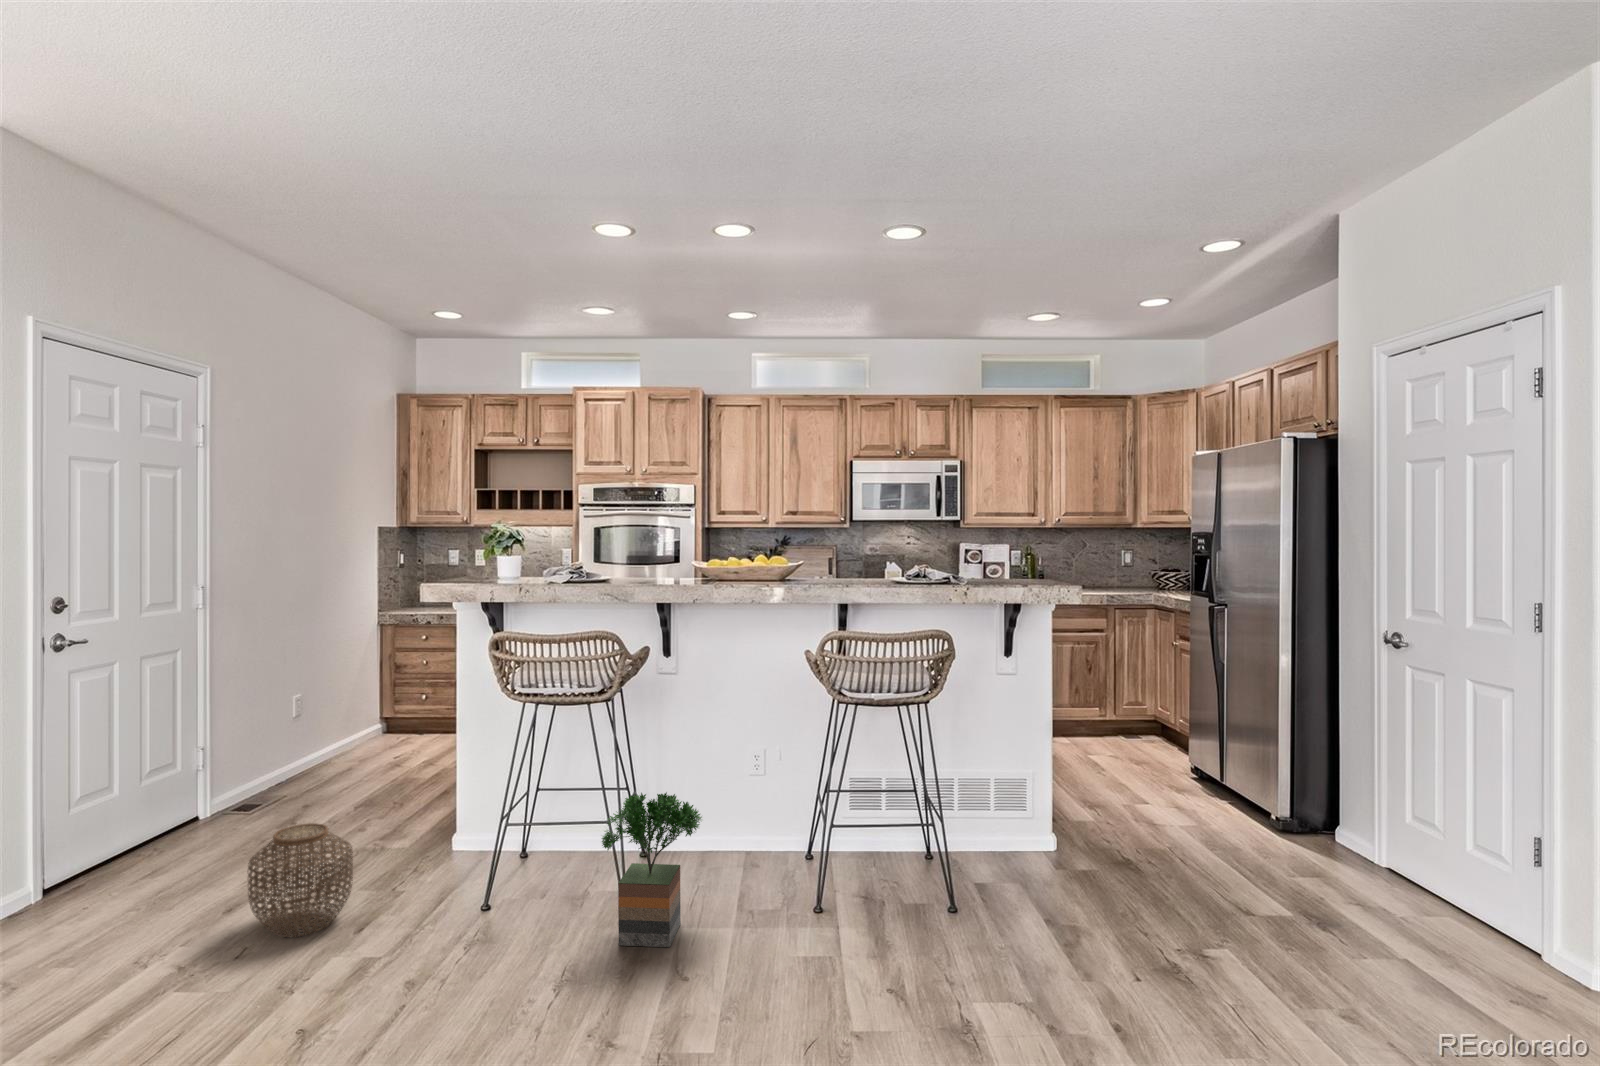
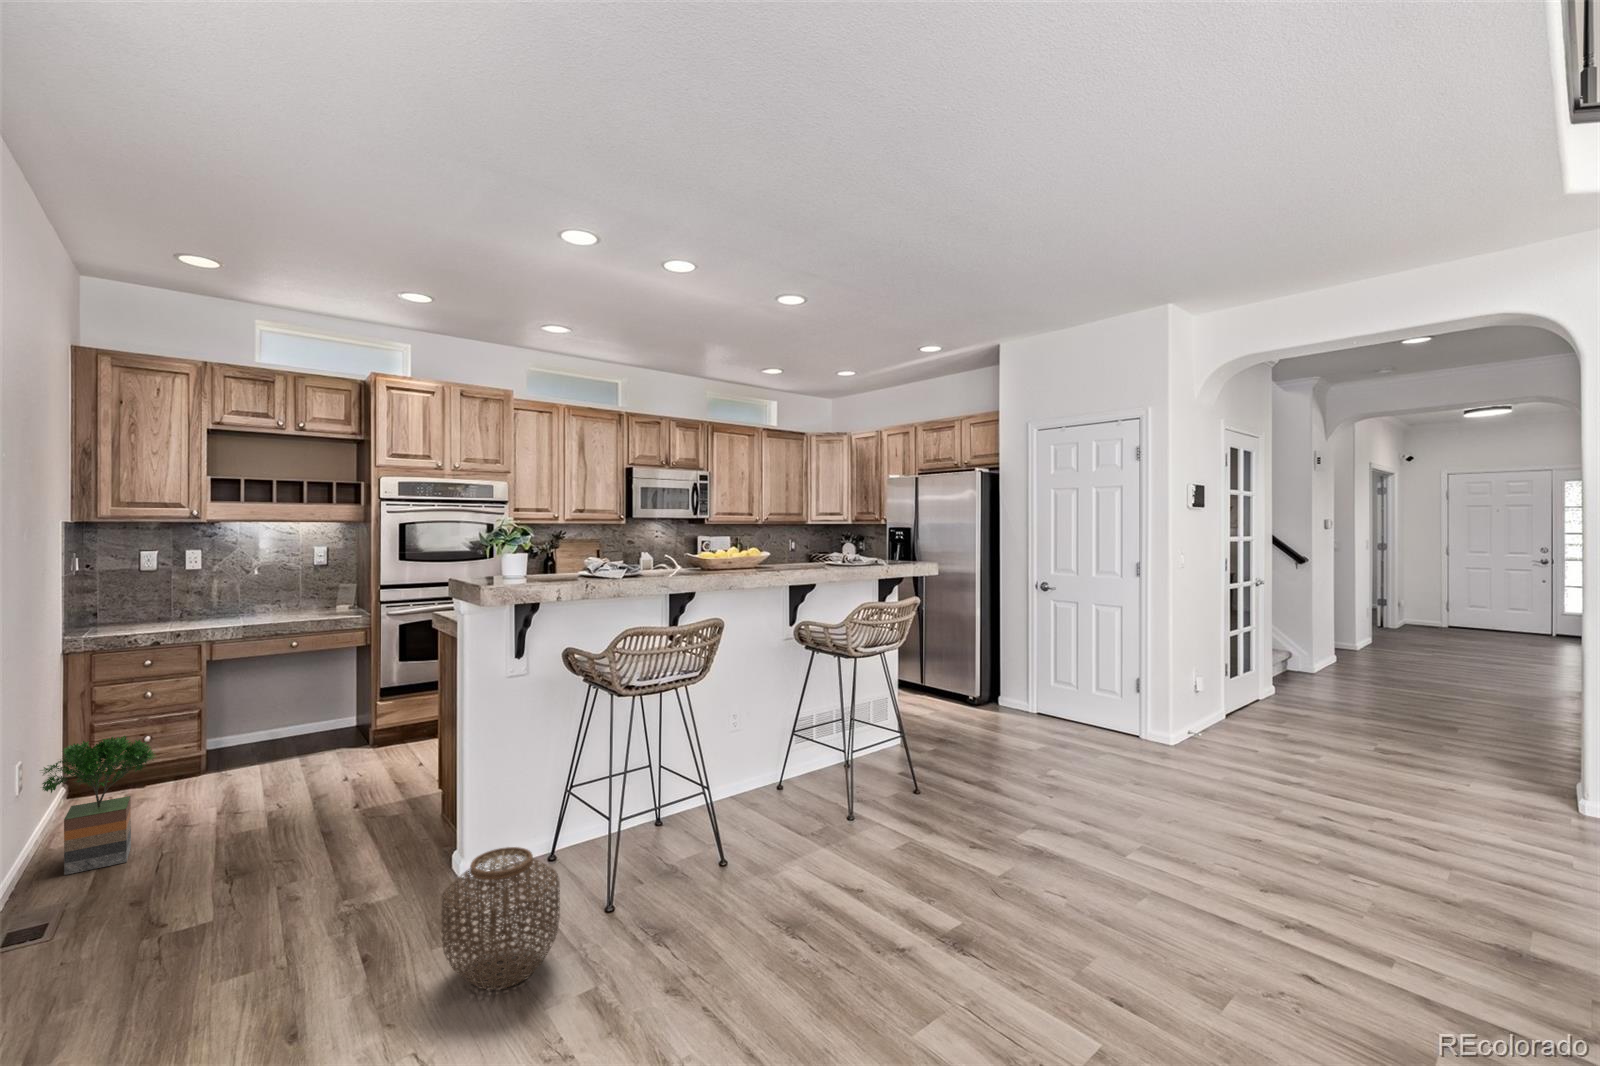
potted tree: present [602,792,702,947] -> present [41,736,156,875]

